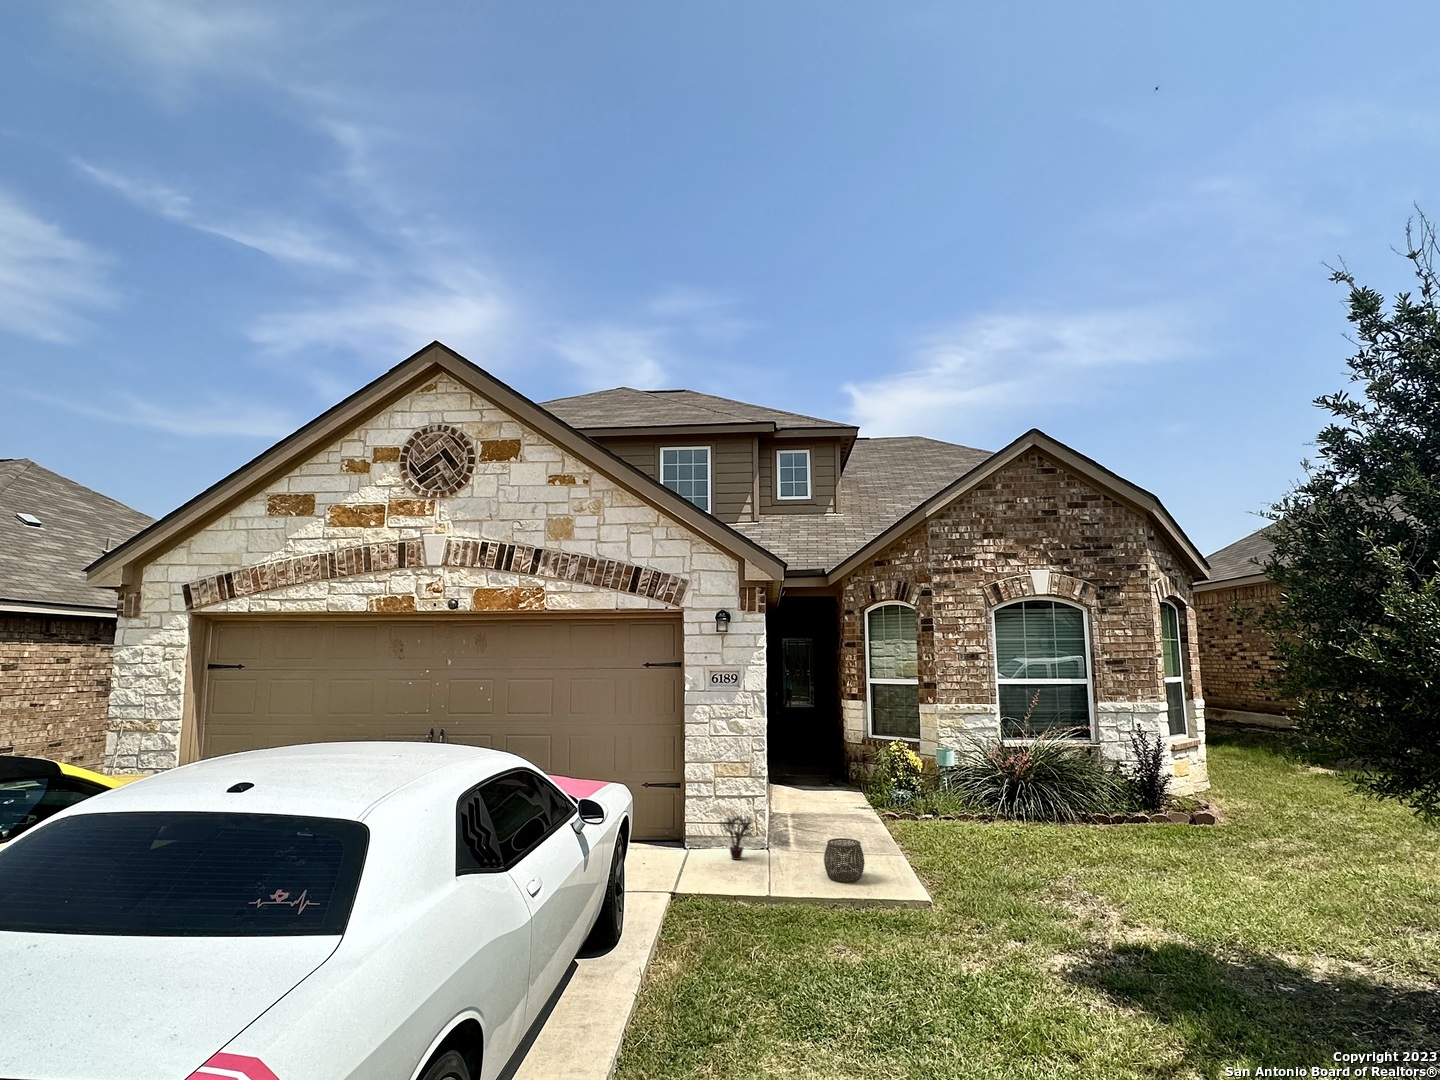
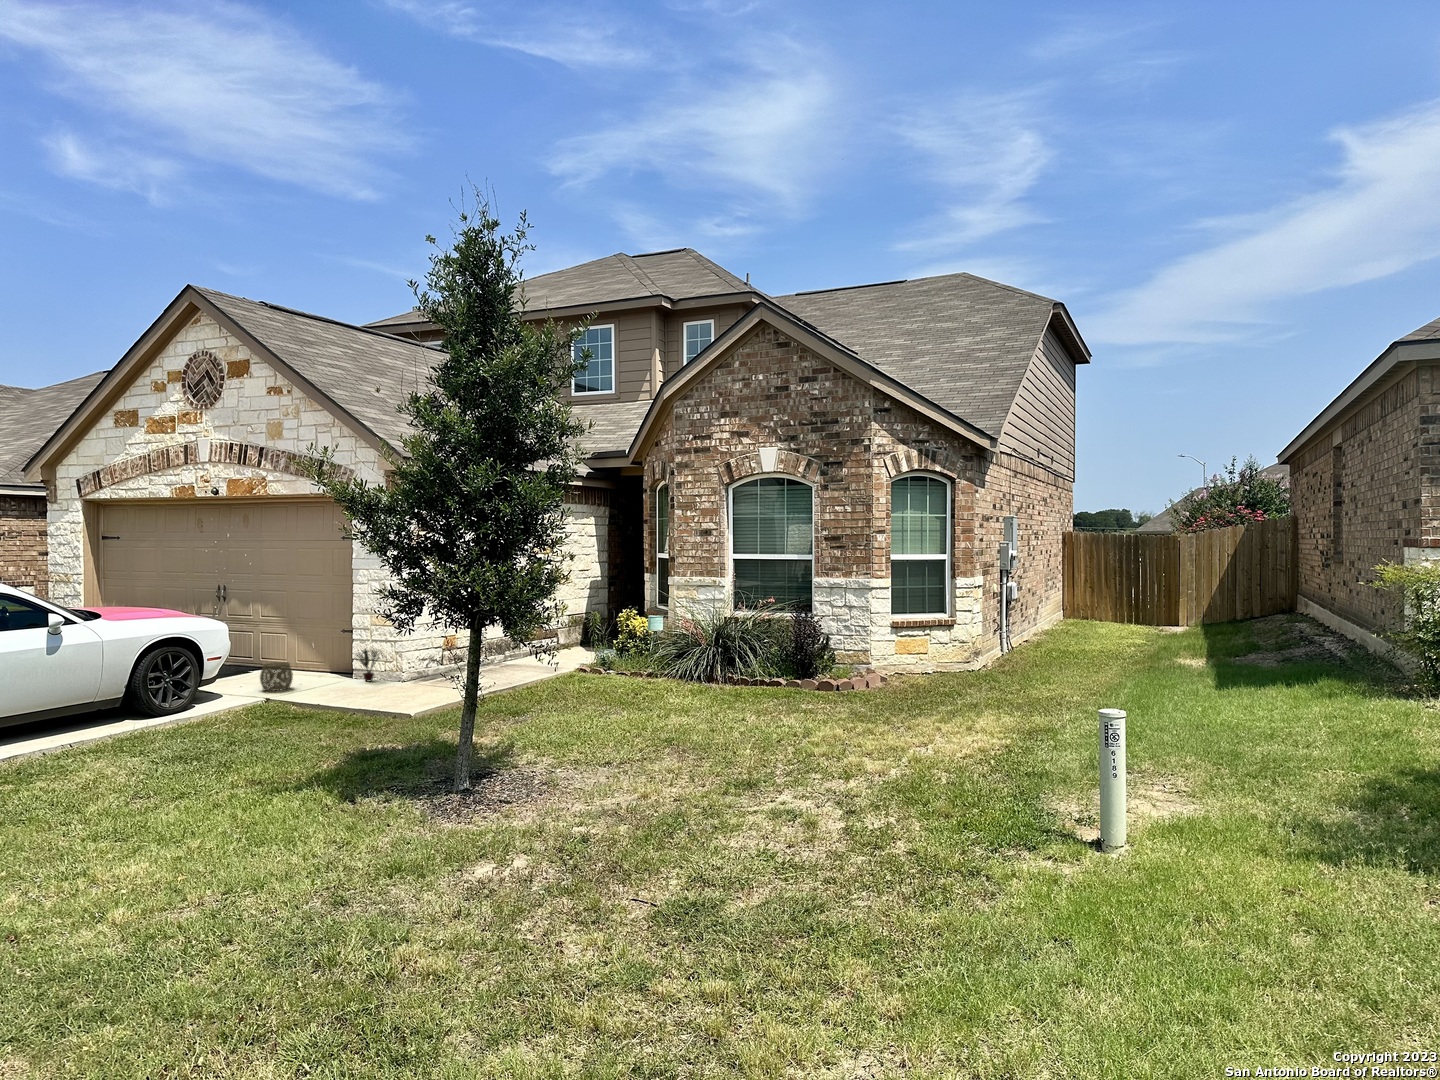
woven basket: present [824,838,865,882] -> present [260,662,293,691]

